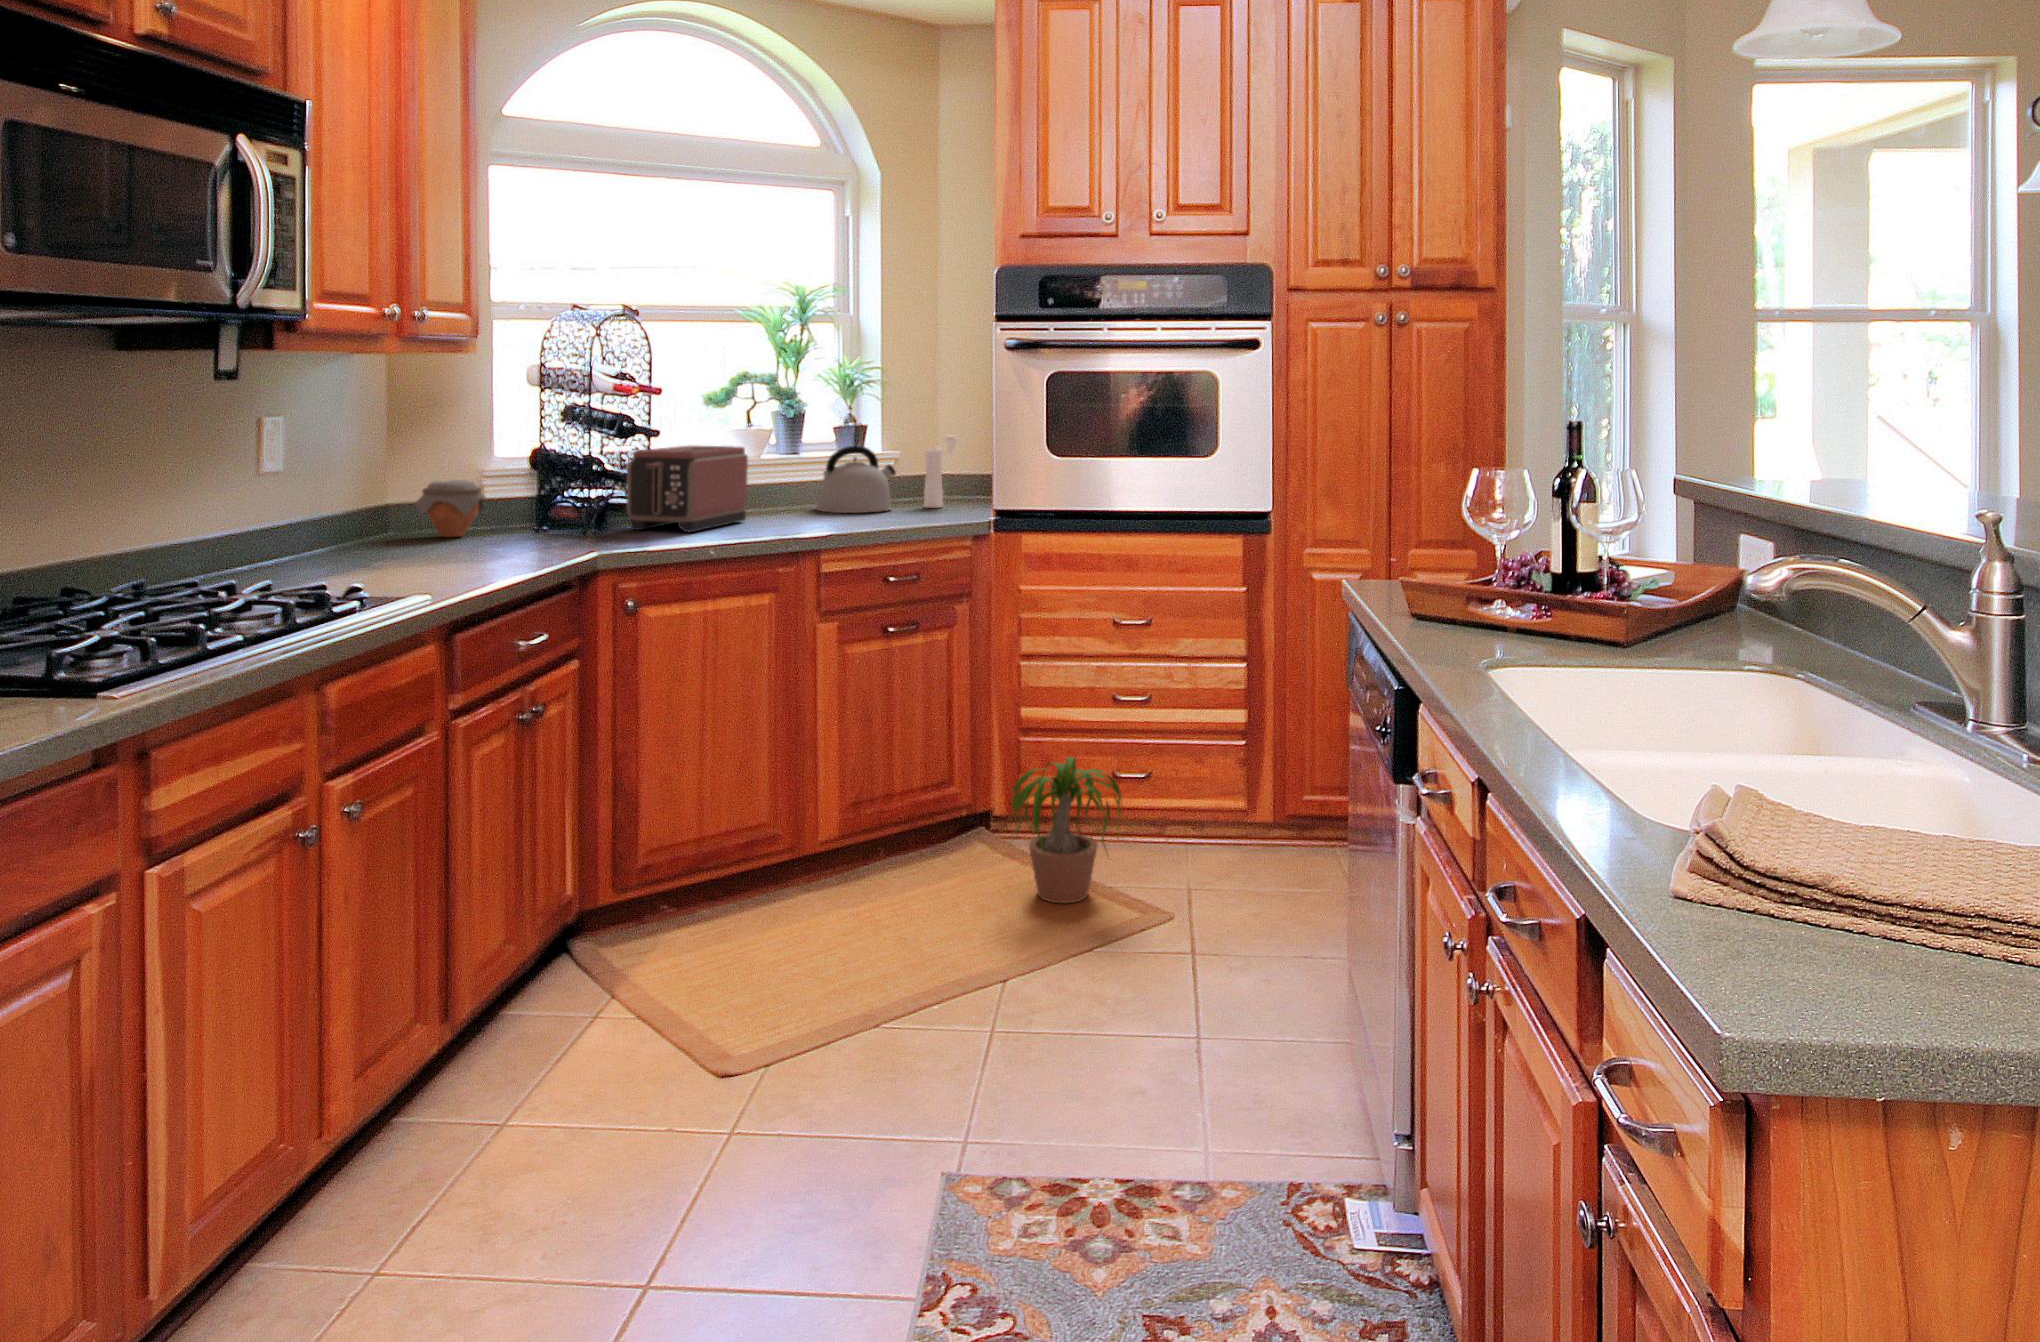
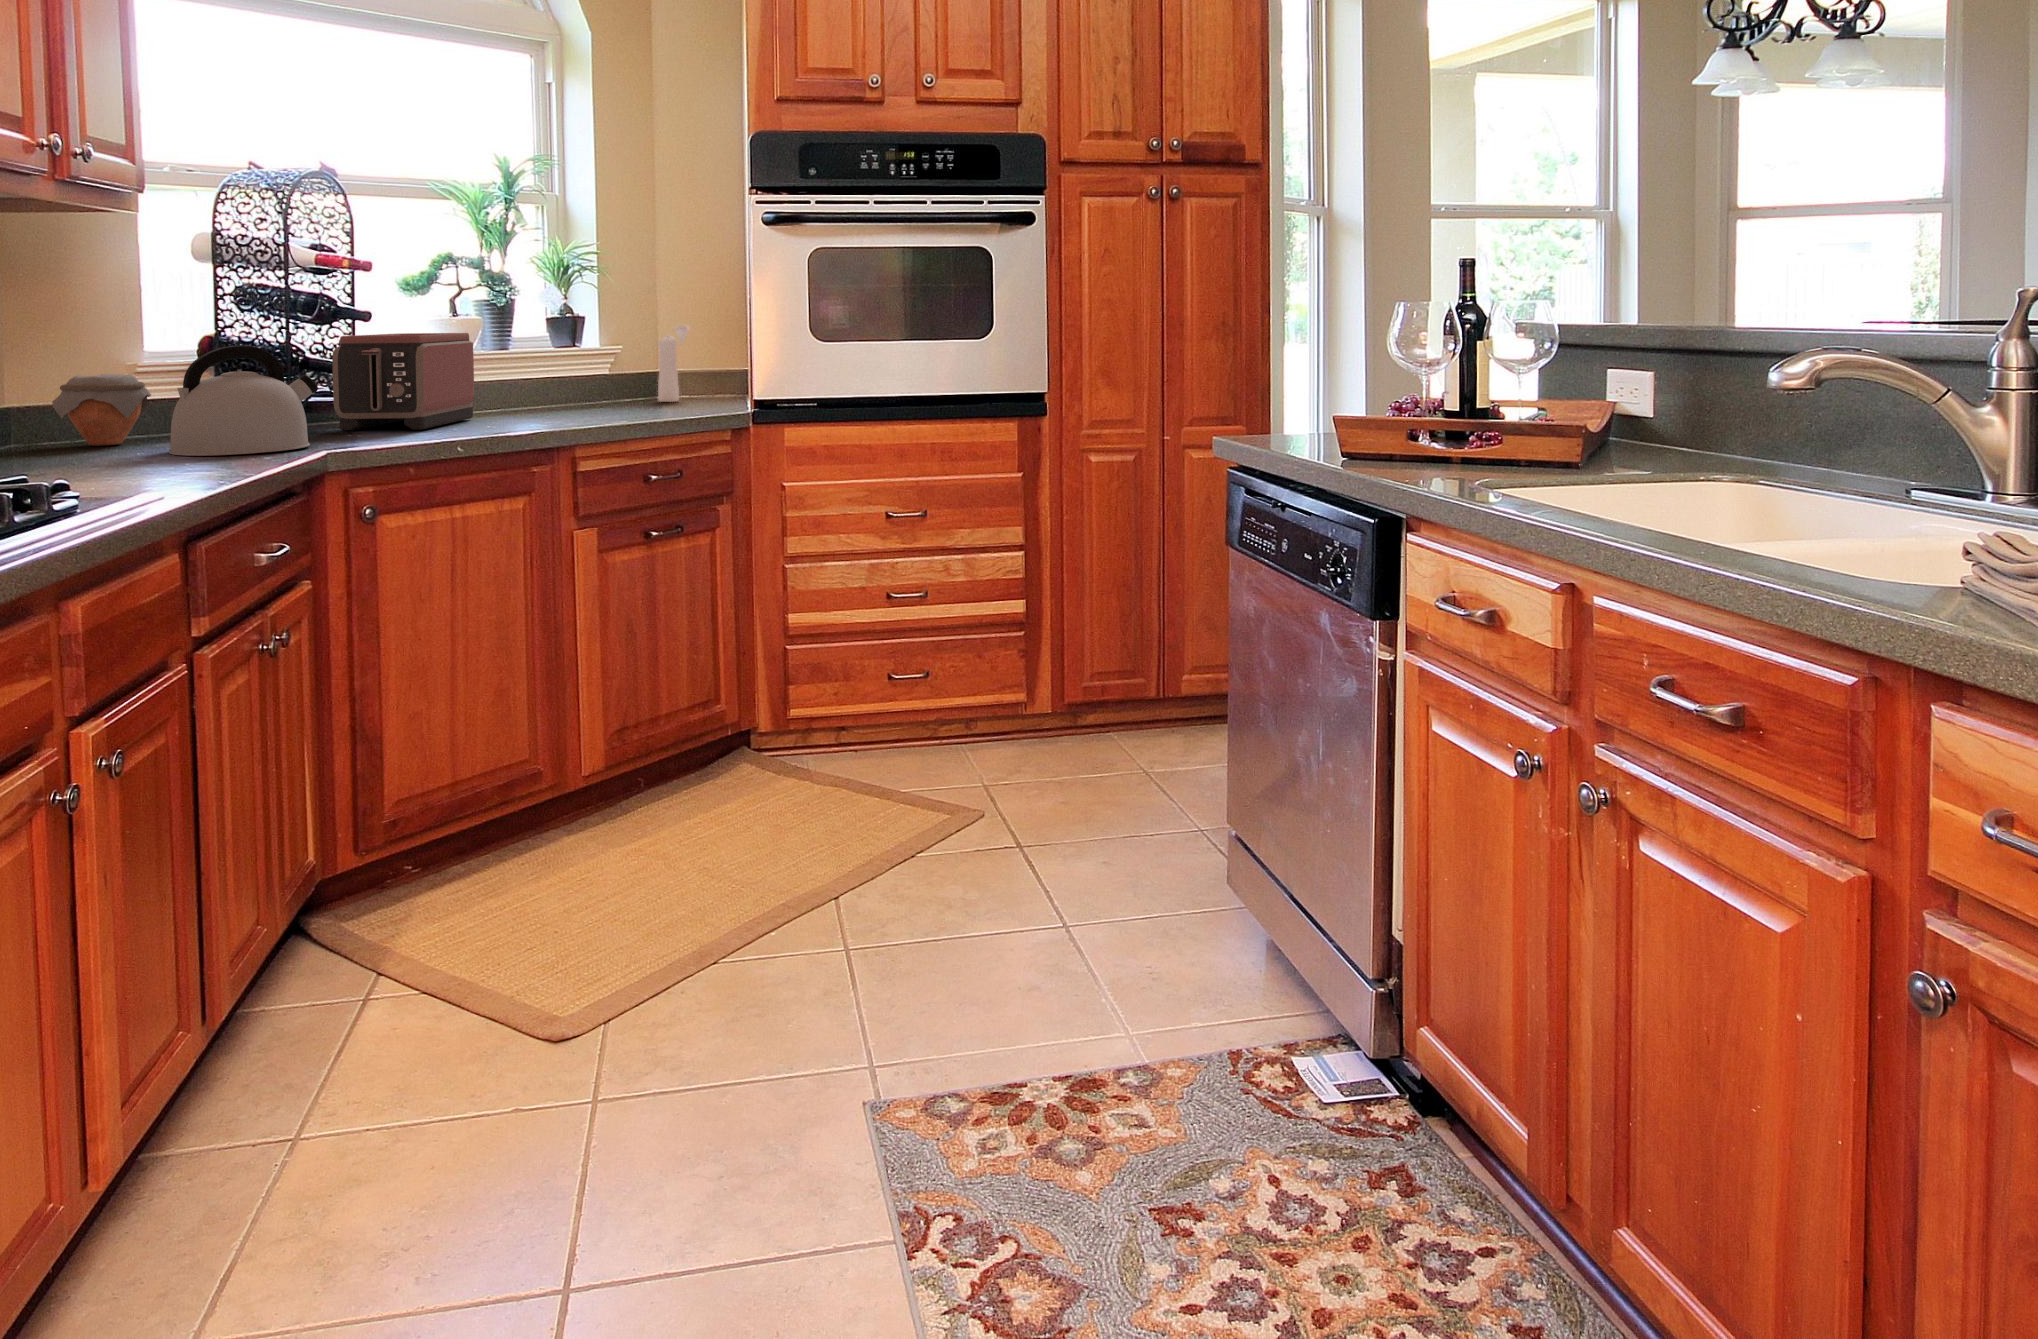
kettle: present [817,446,896,513] -> present [169,346,318,456]
potted plant: present [1012,757,1128,903] -> none [786,650,951,802]

